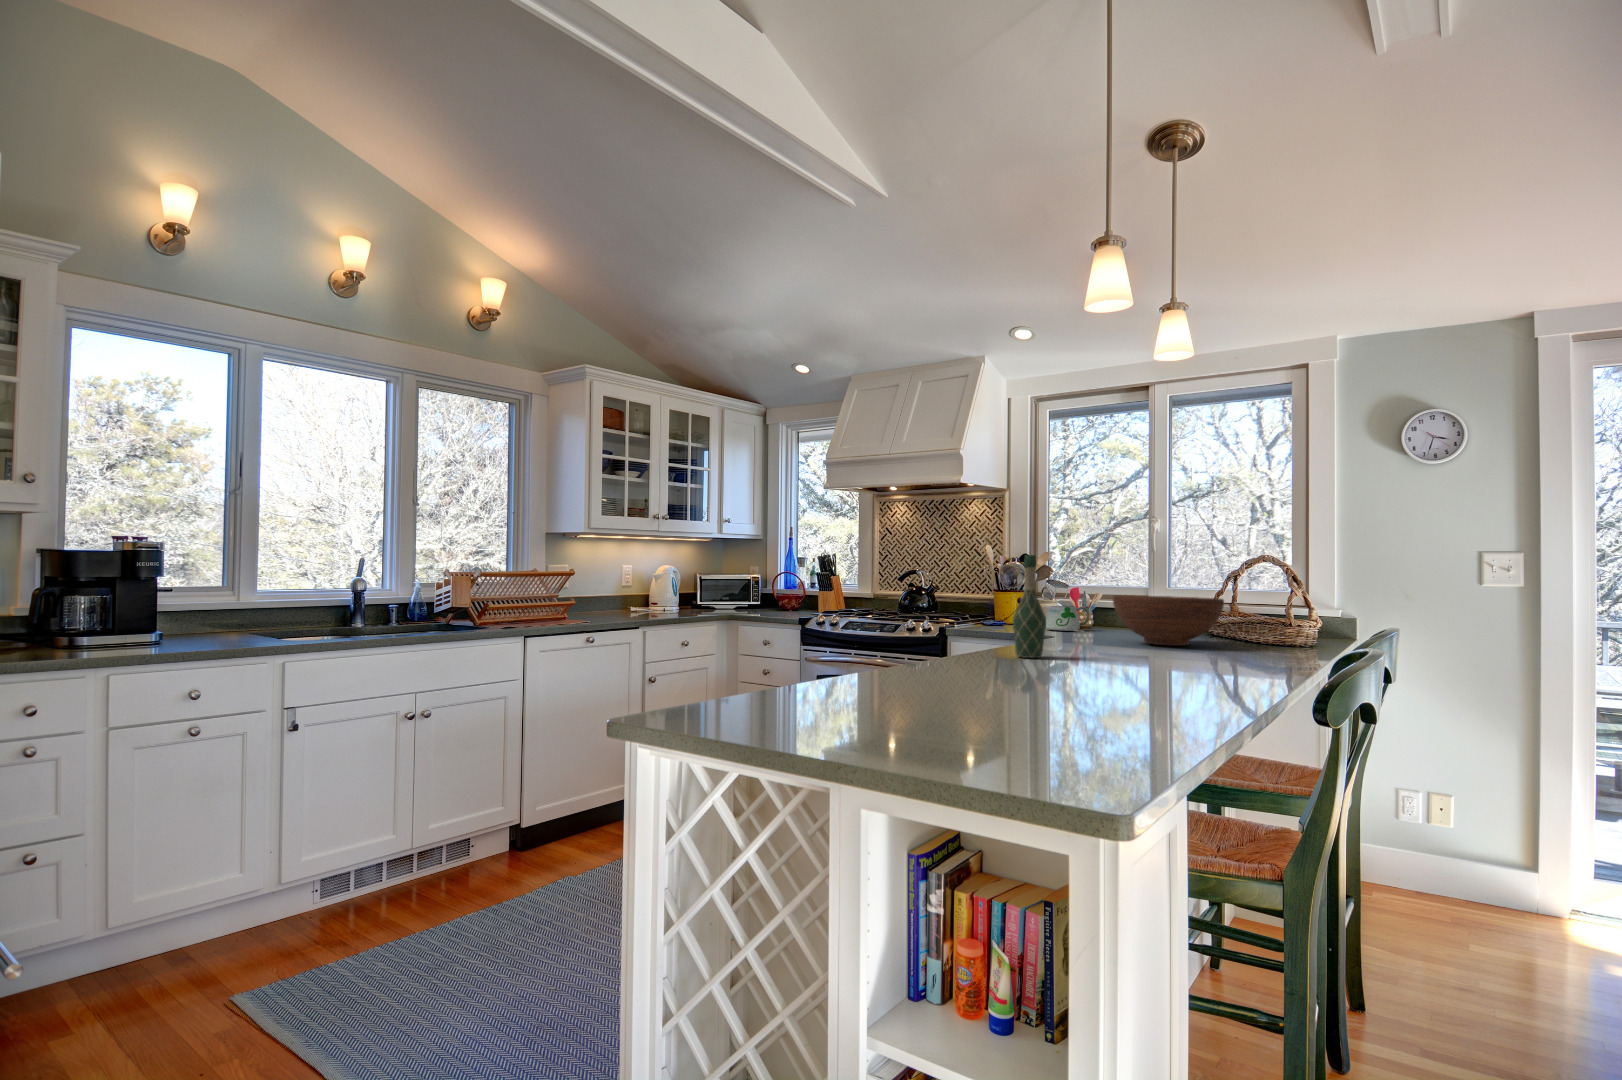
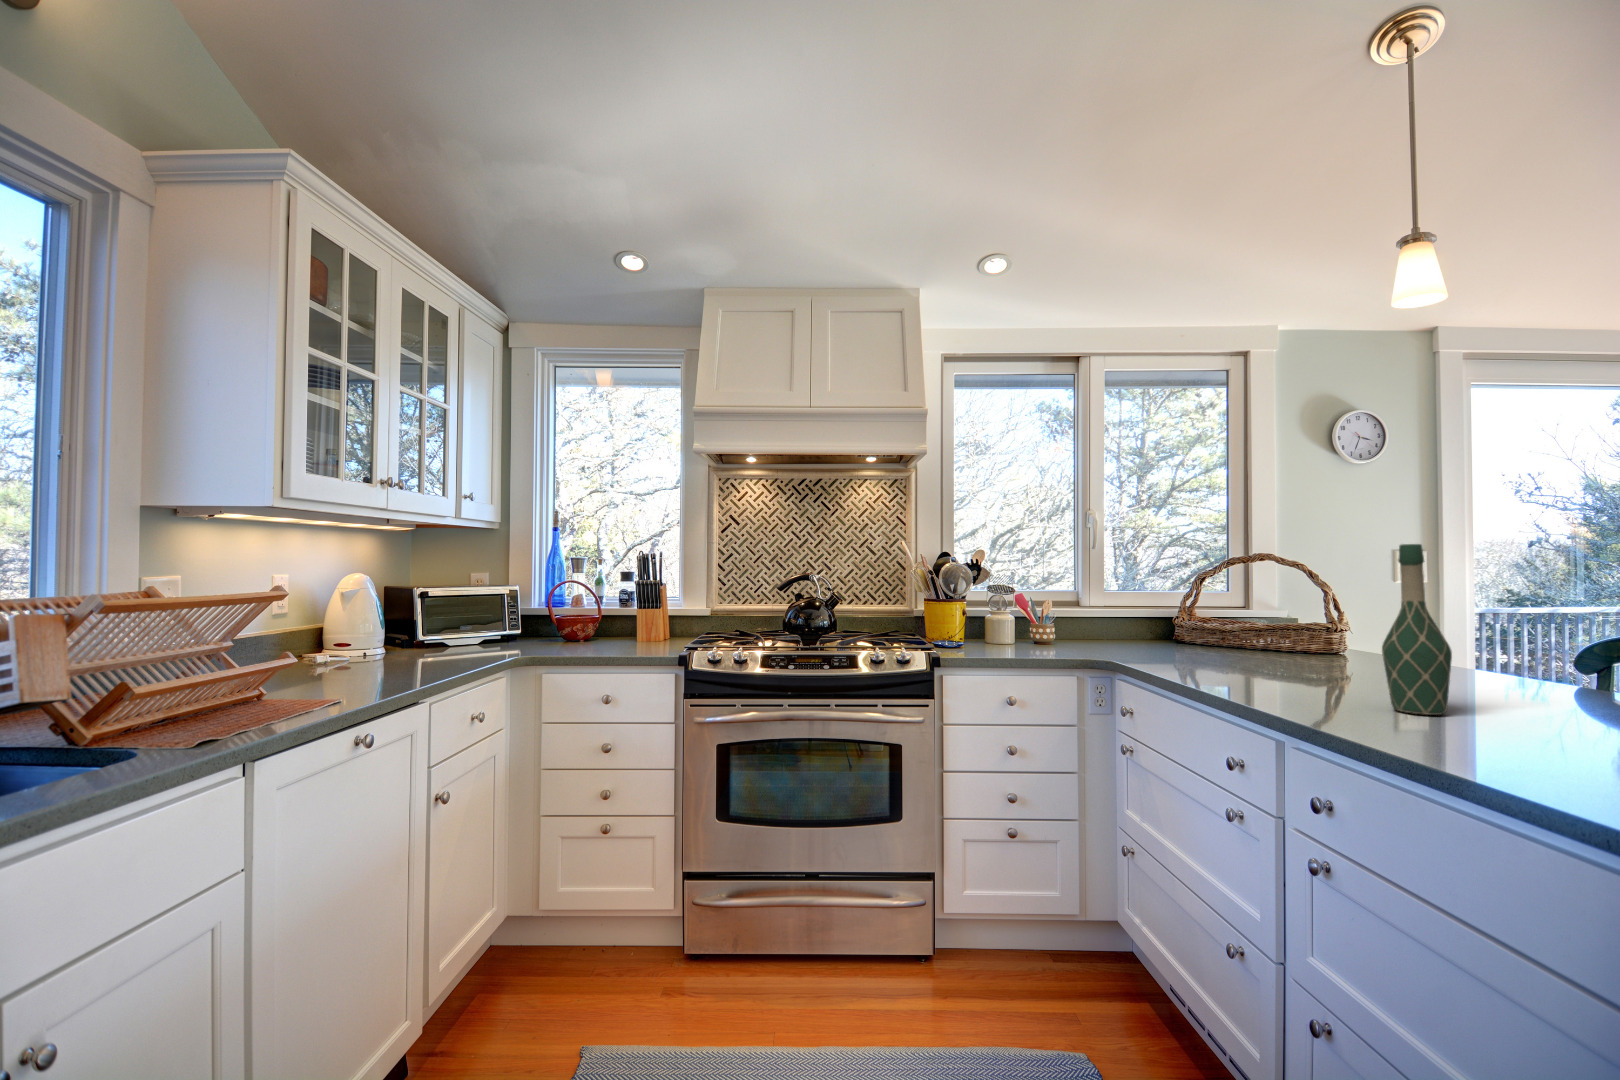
fruit bowl: present [1113,595,1224,646] -> none [1219,601,1374,665]
mug: present [1046,606,1089,631] -> none [1041,617,1102,649]

